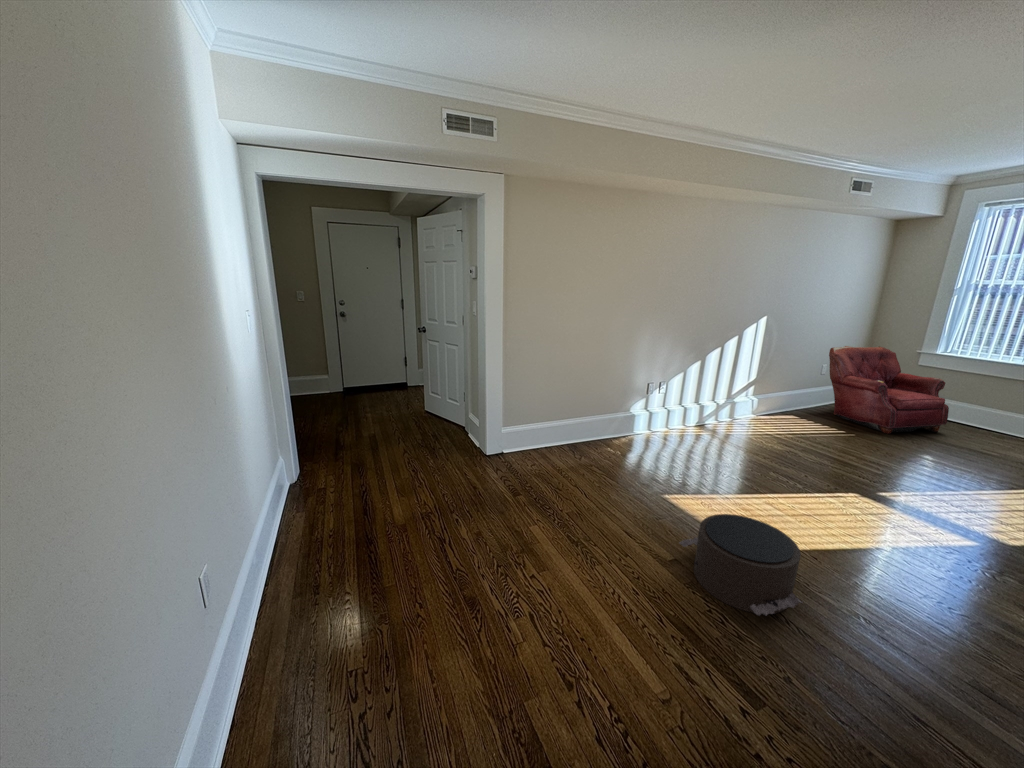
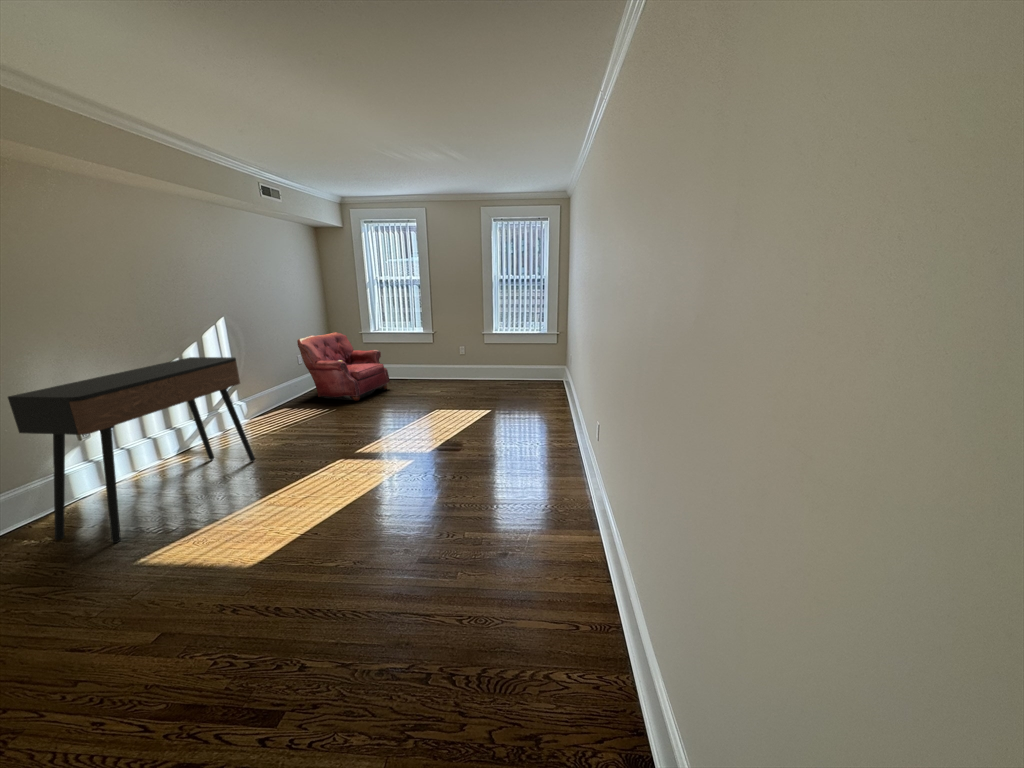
console table: none [621,349,775,475] -> present [8,357,255,543]
pouf: present [679,514,803,615] -> none [161,530,307,642]

